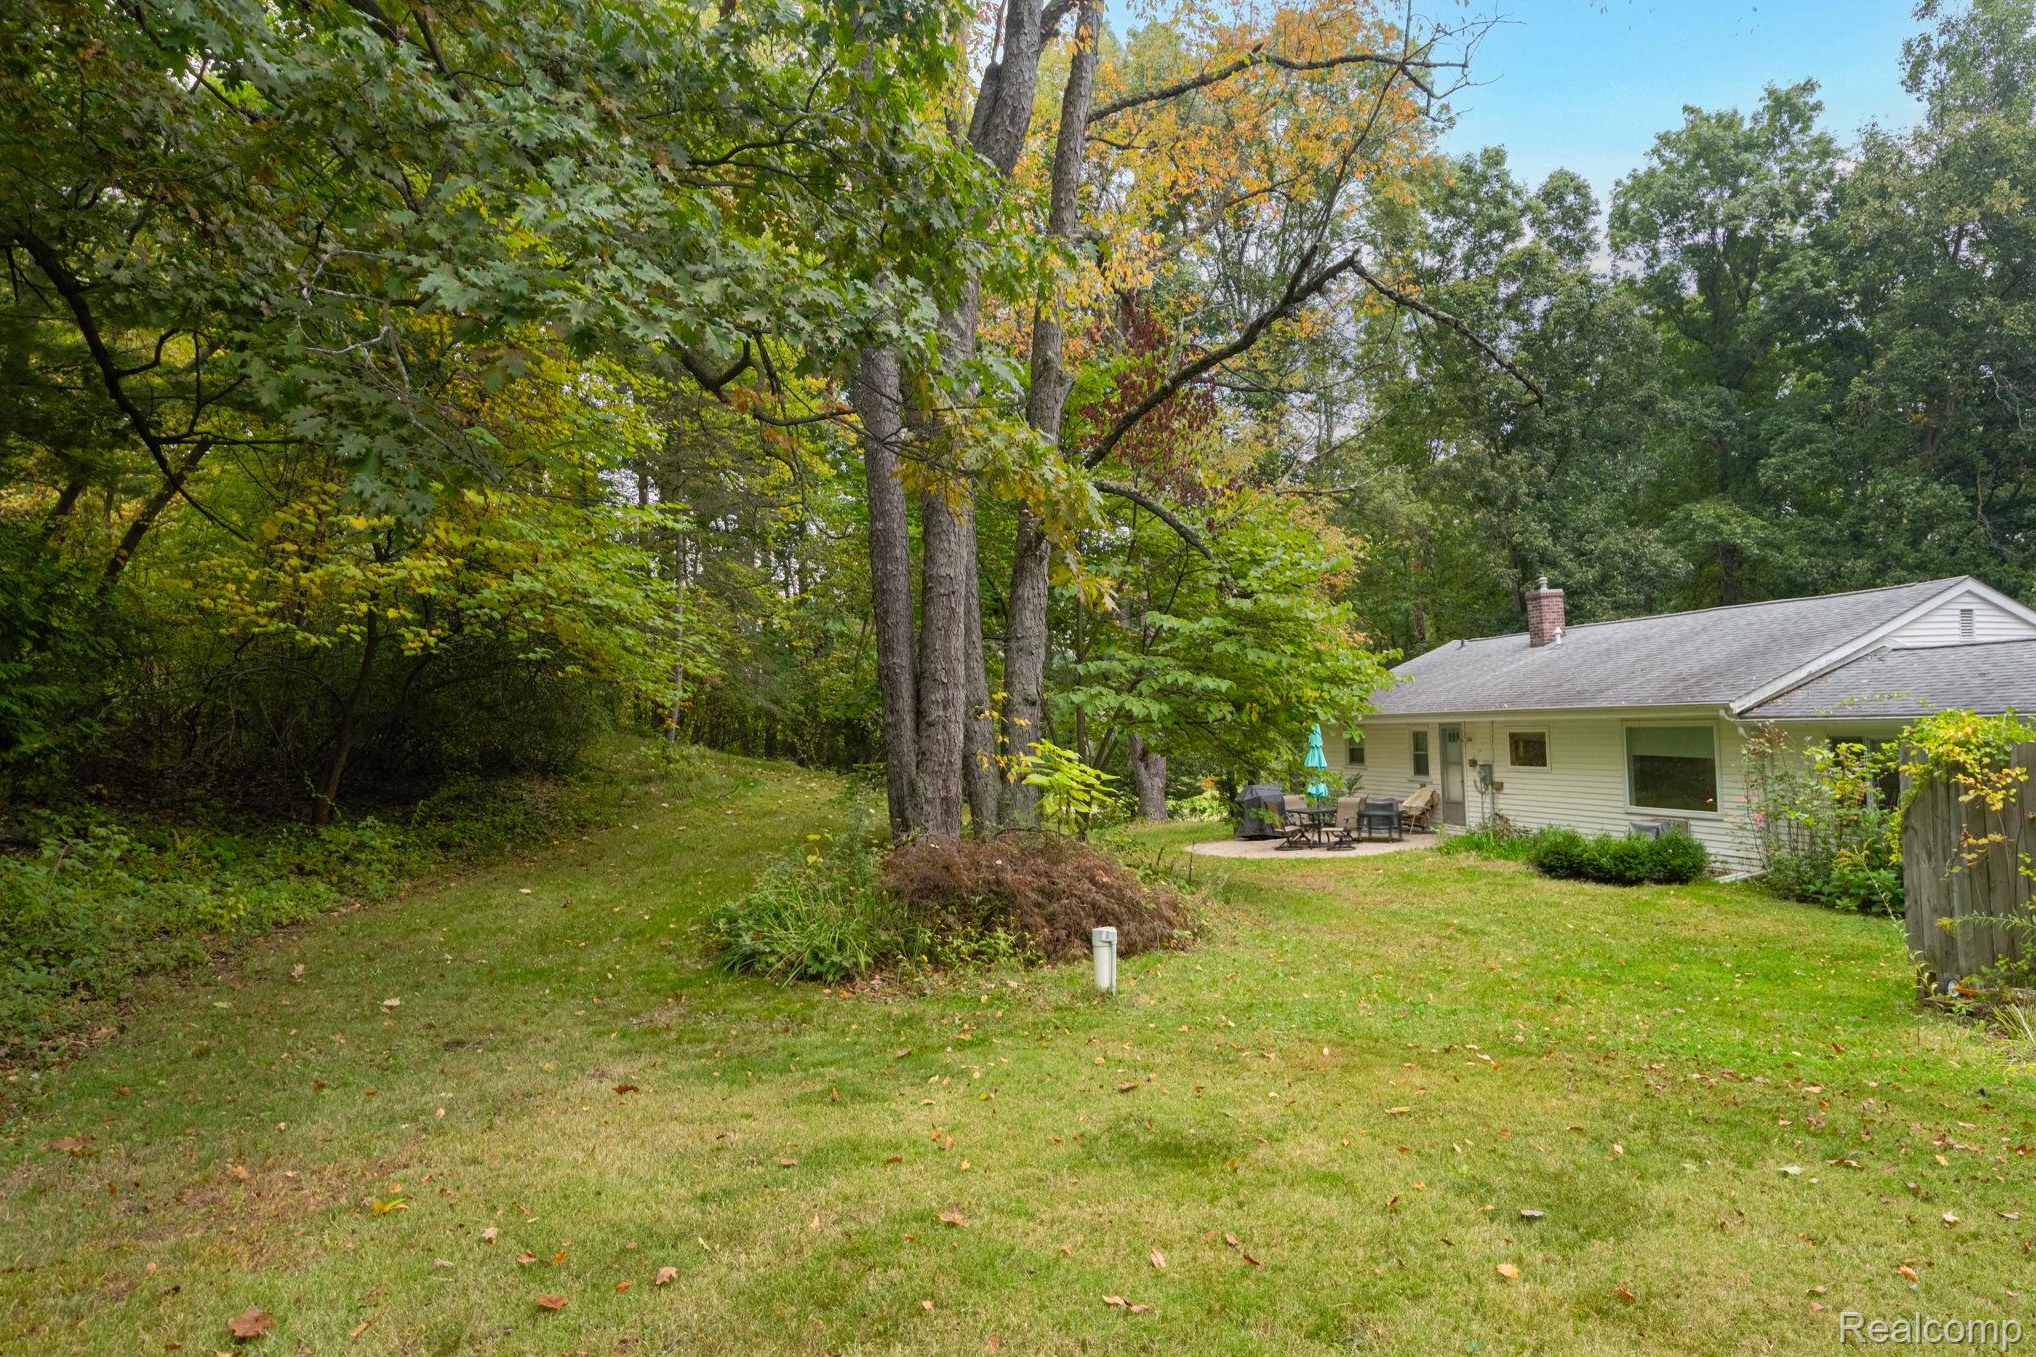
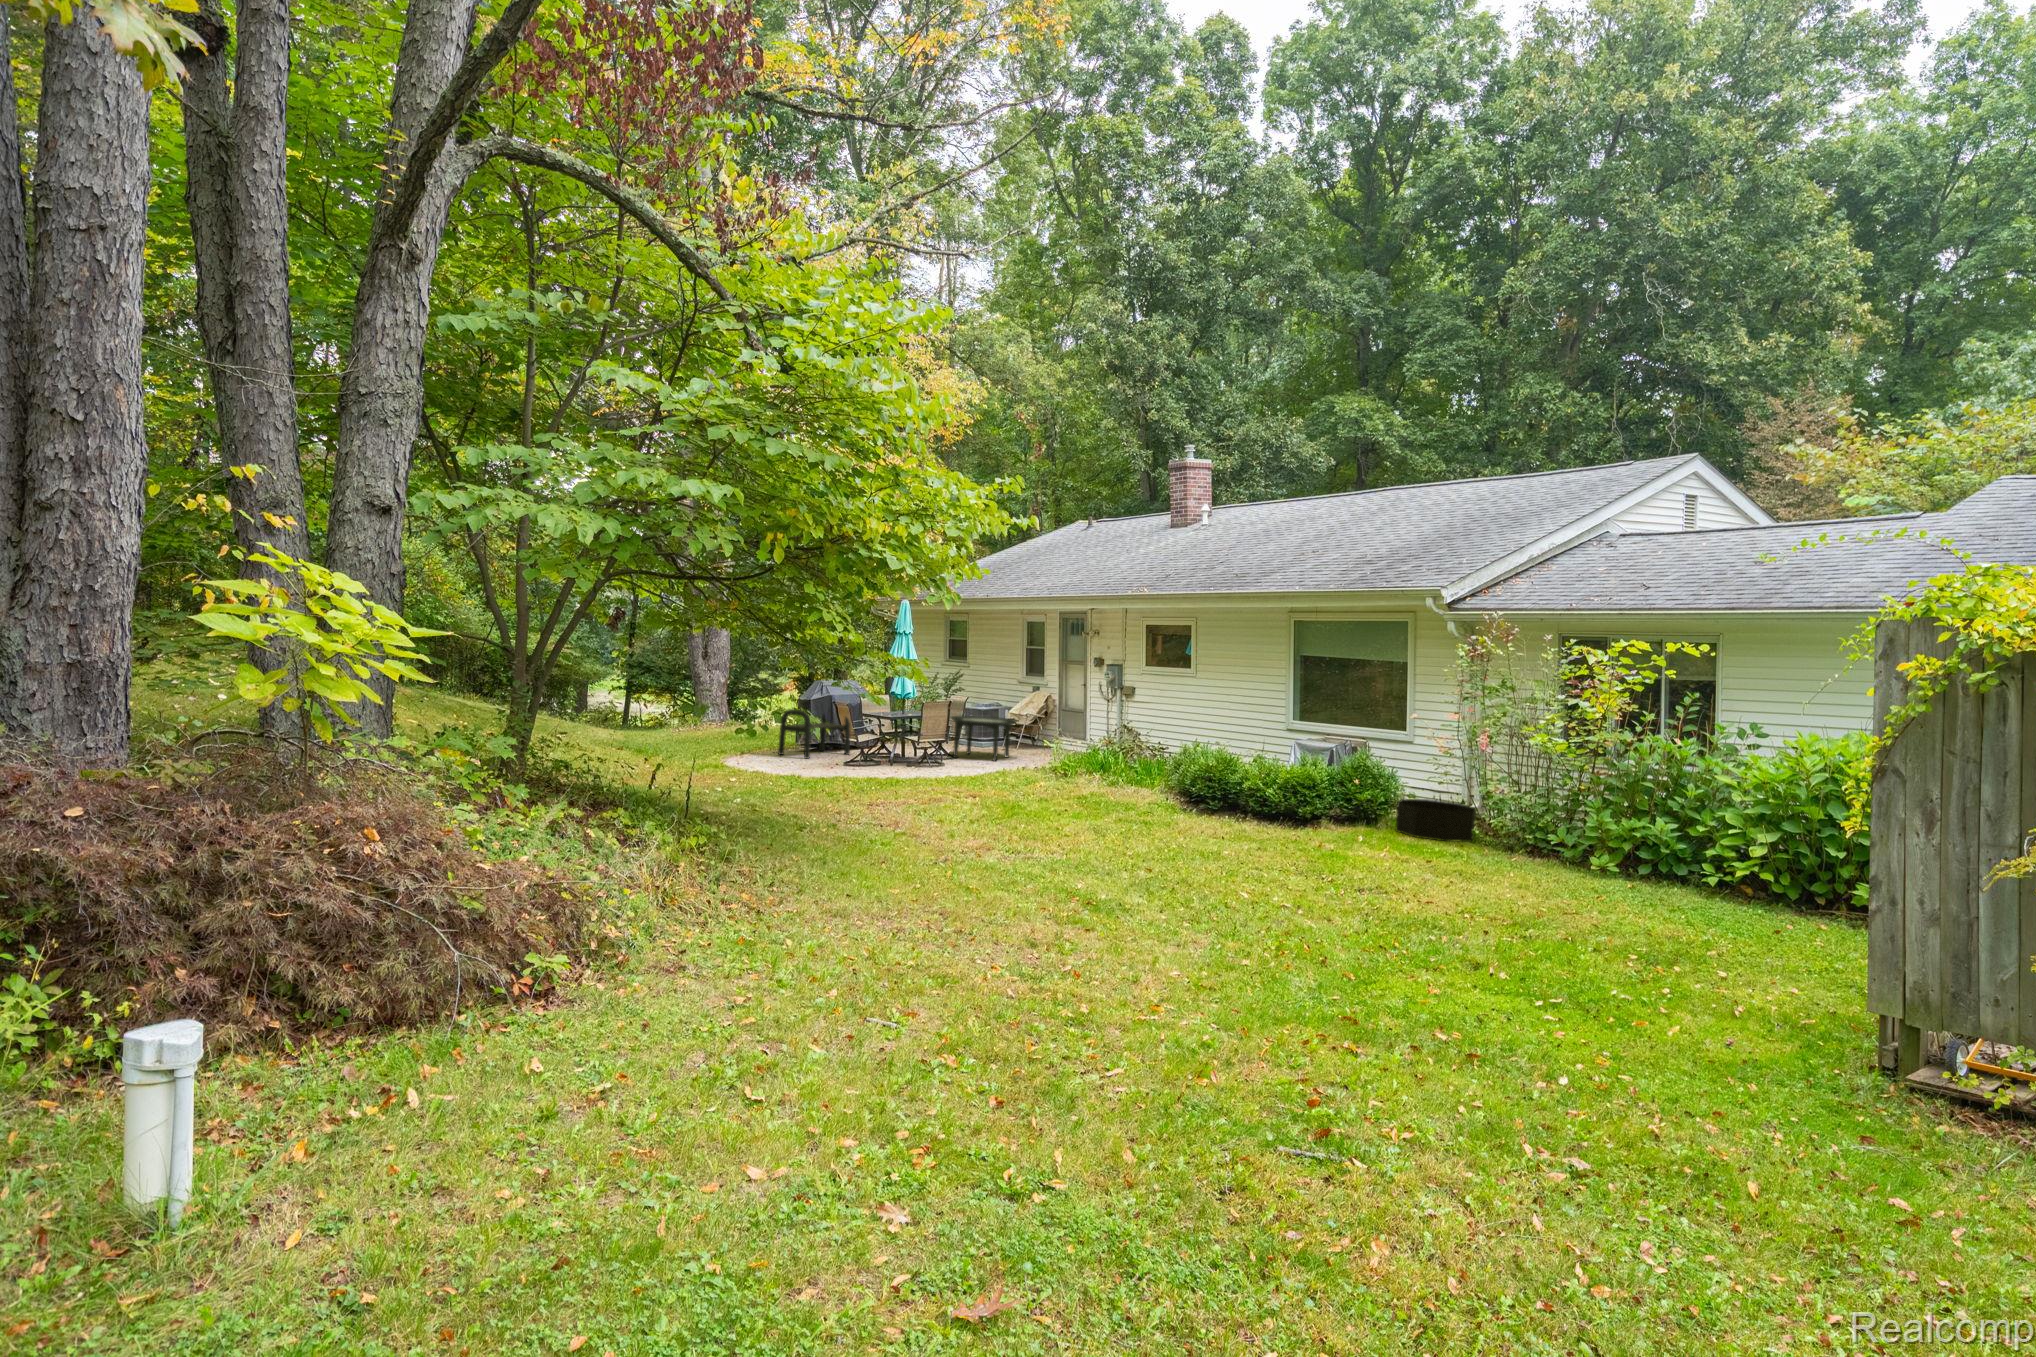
bench: none [1230,807,1280,843] -> present [778,709,851,759]
basket: none [1708,863,1781,894] -> present [1396,799,1476,842]

